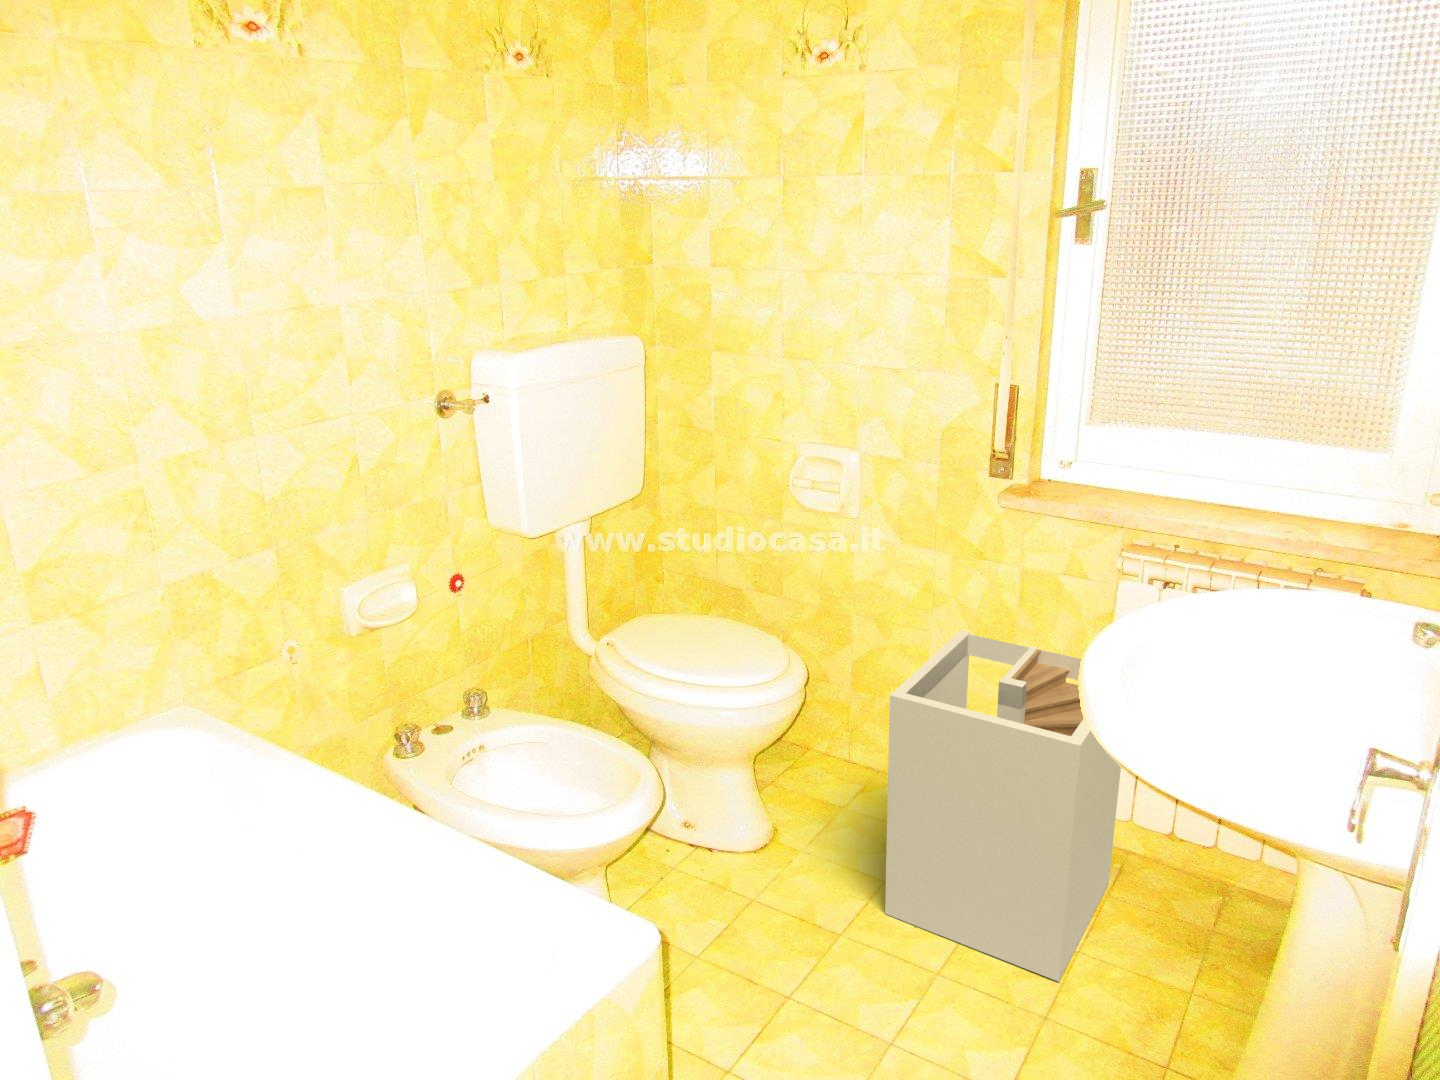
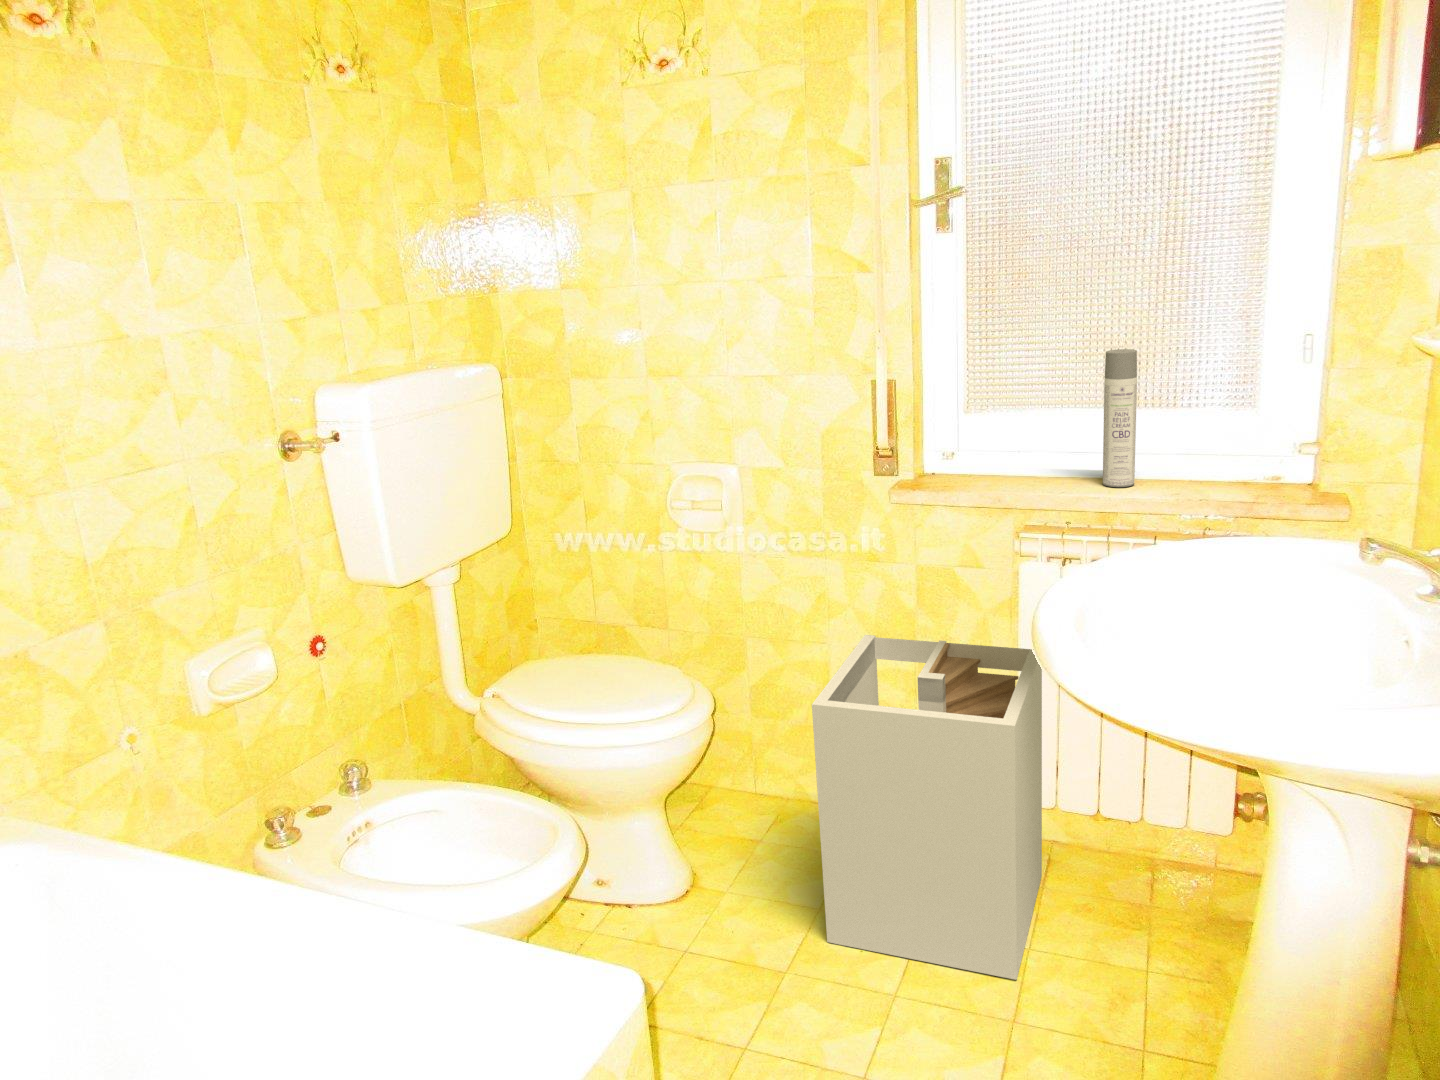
spray bottle: none [1216,379,1267,519] -> present [1103,349,1137,487]

